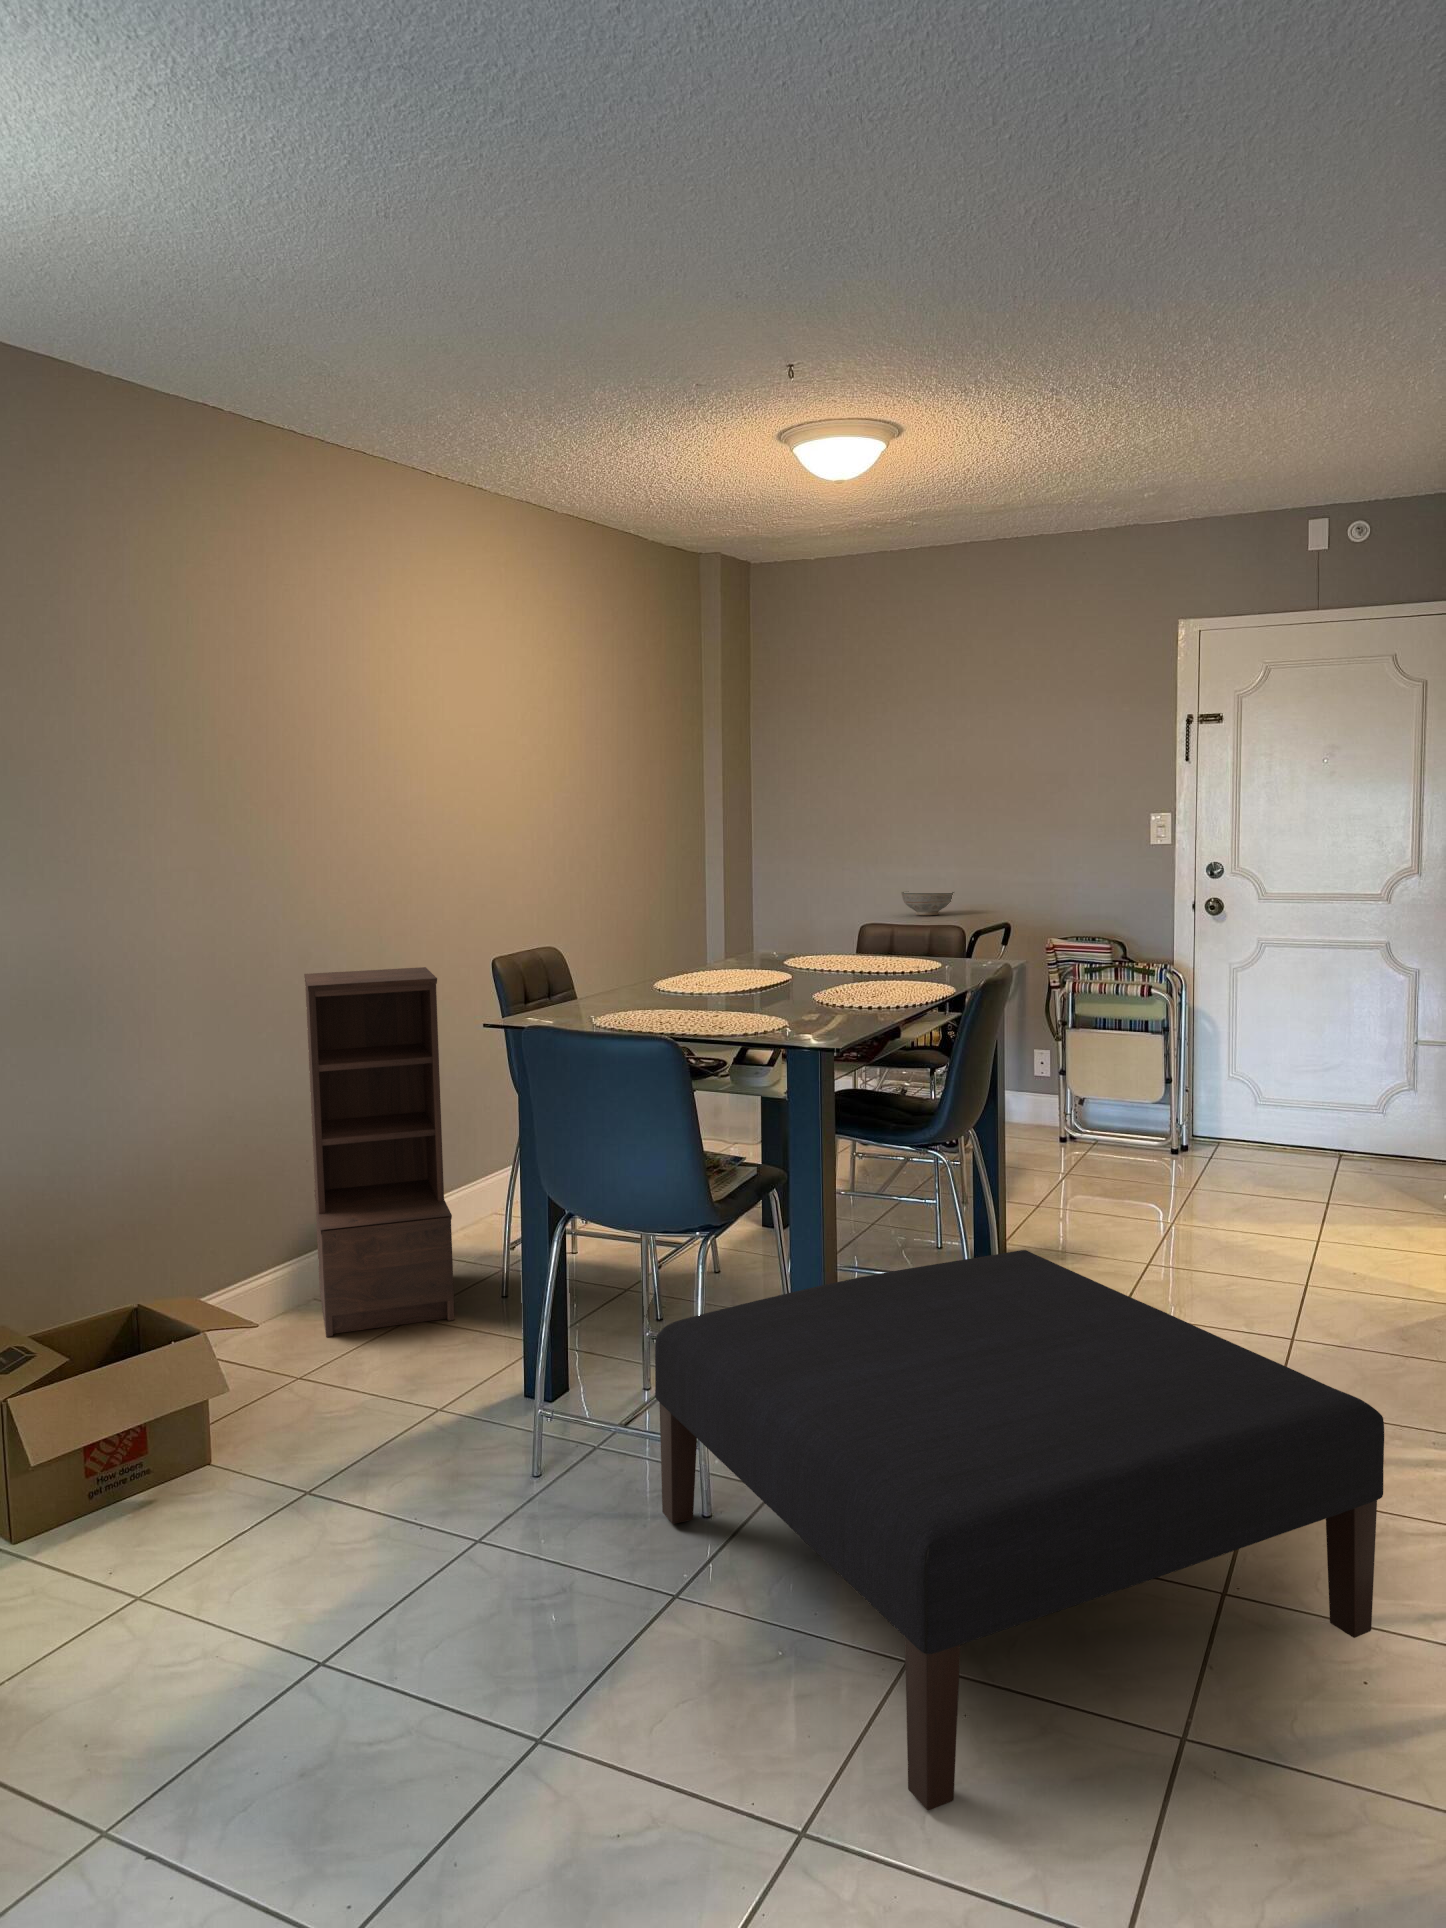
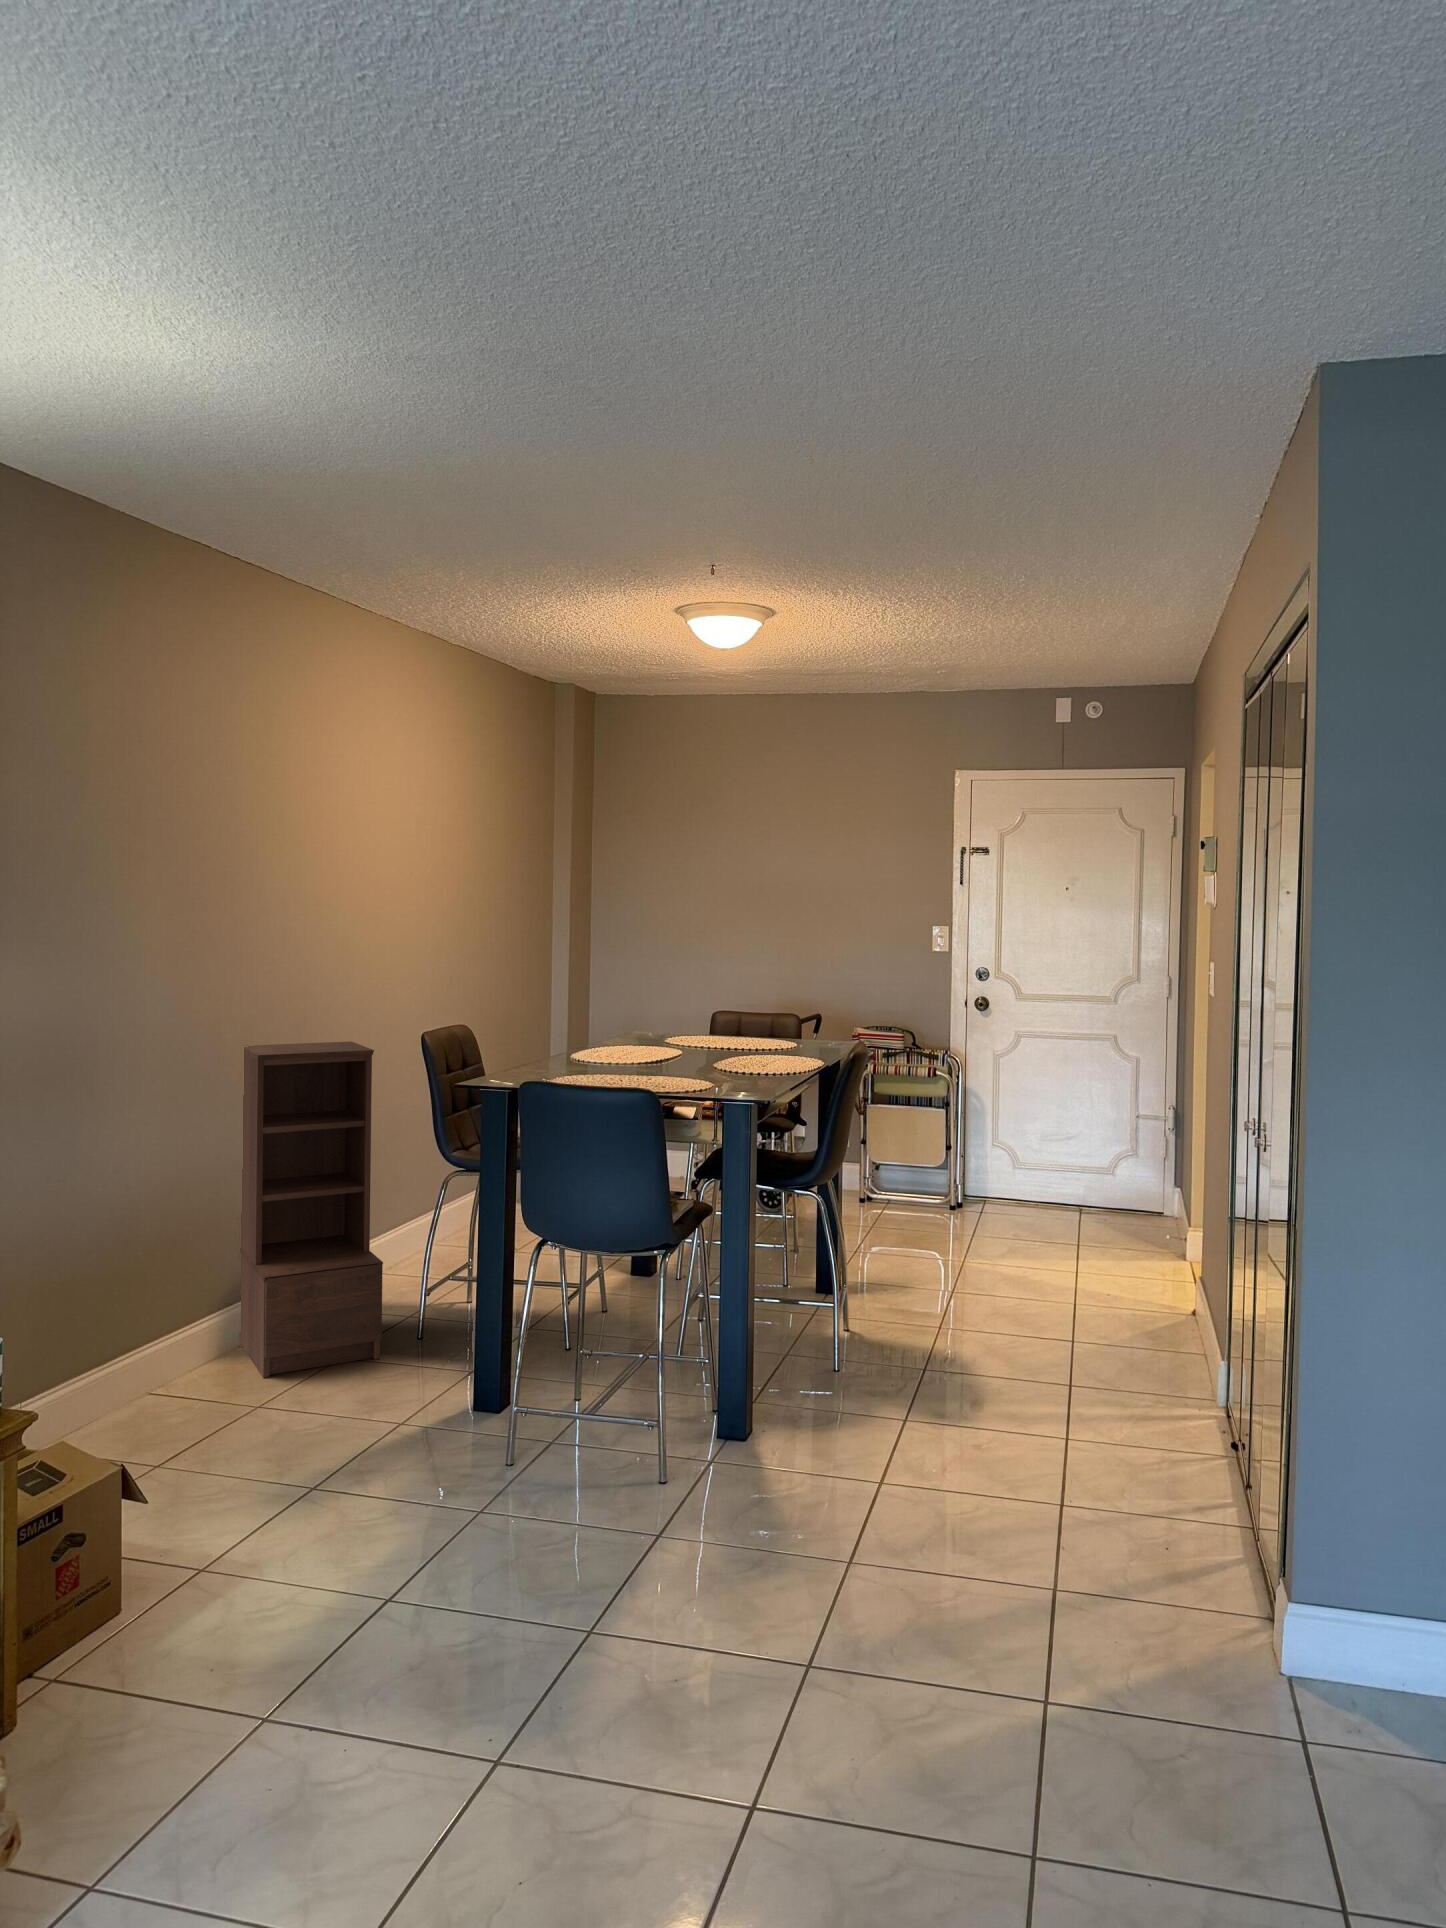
decorative bowl: present [901,891,954,915] -> none [724,987,769,1008]
ottoman: present [655,1250,1384,1811] -> none [623,1266,1179,1661]

